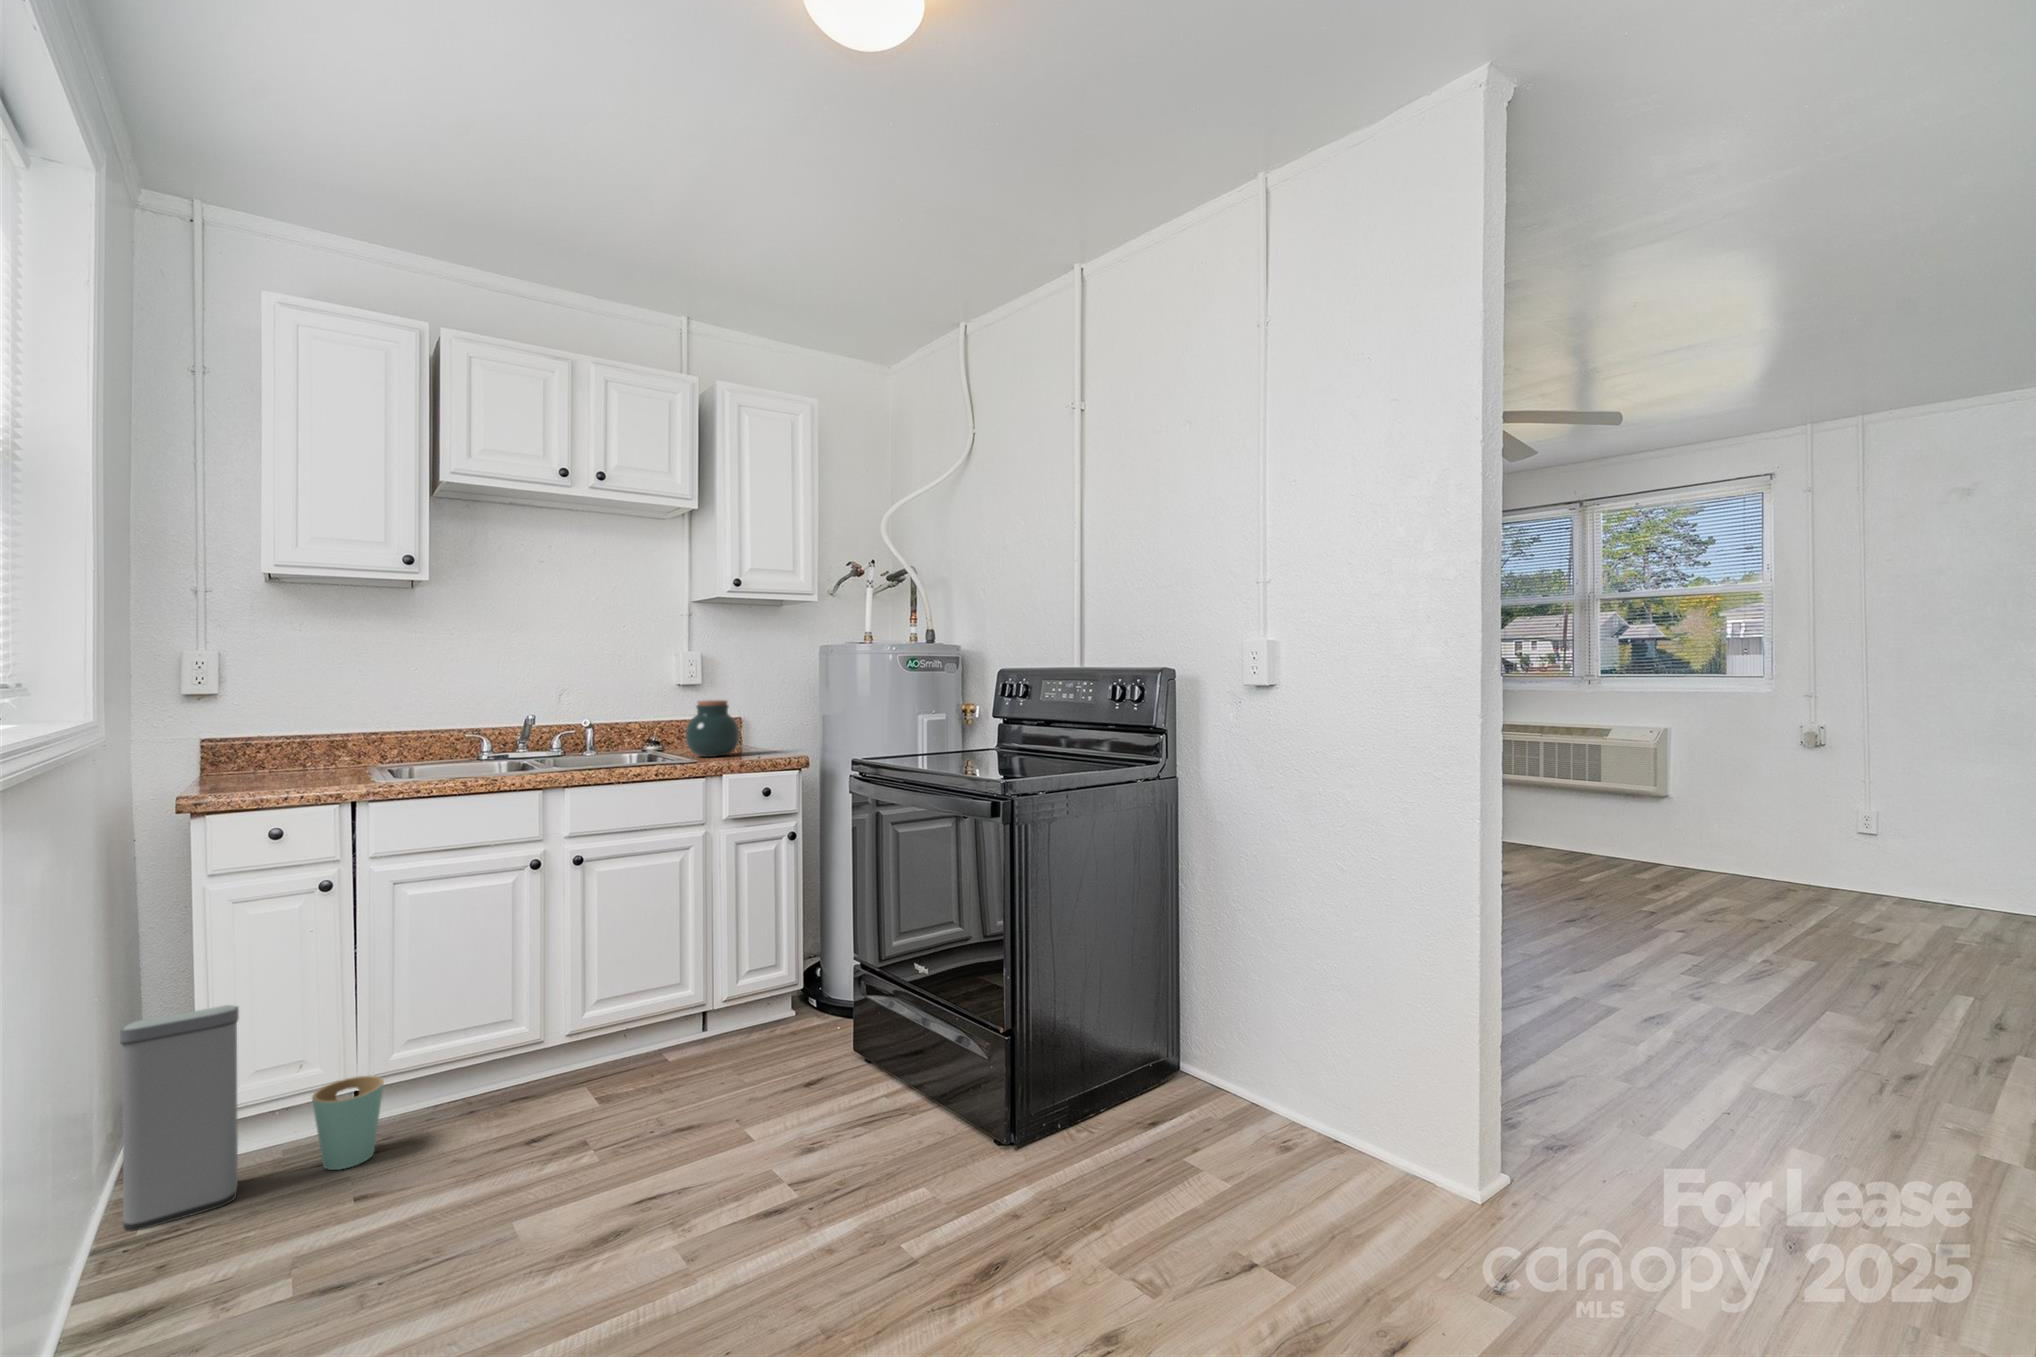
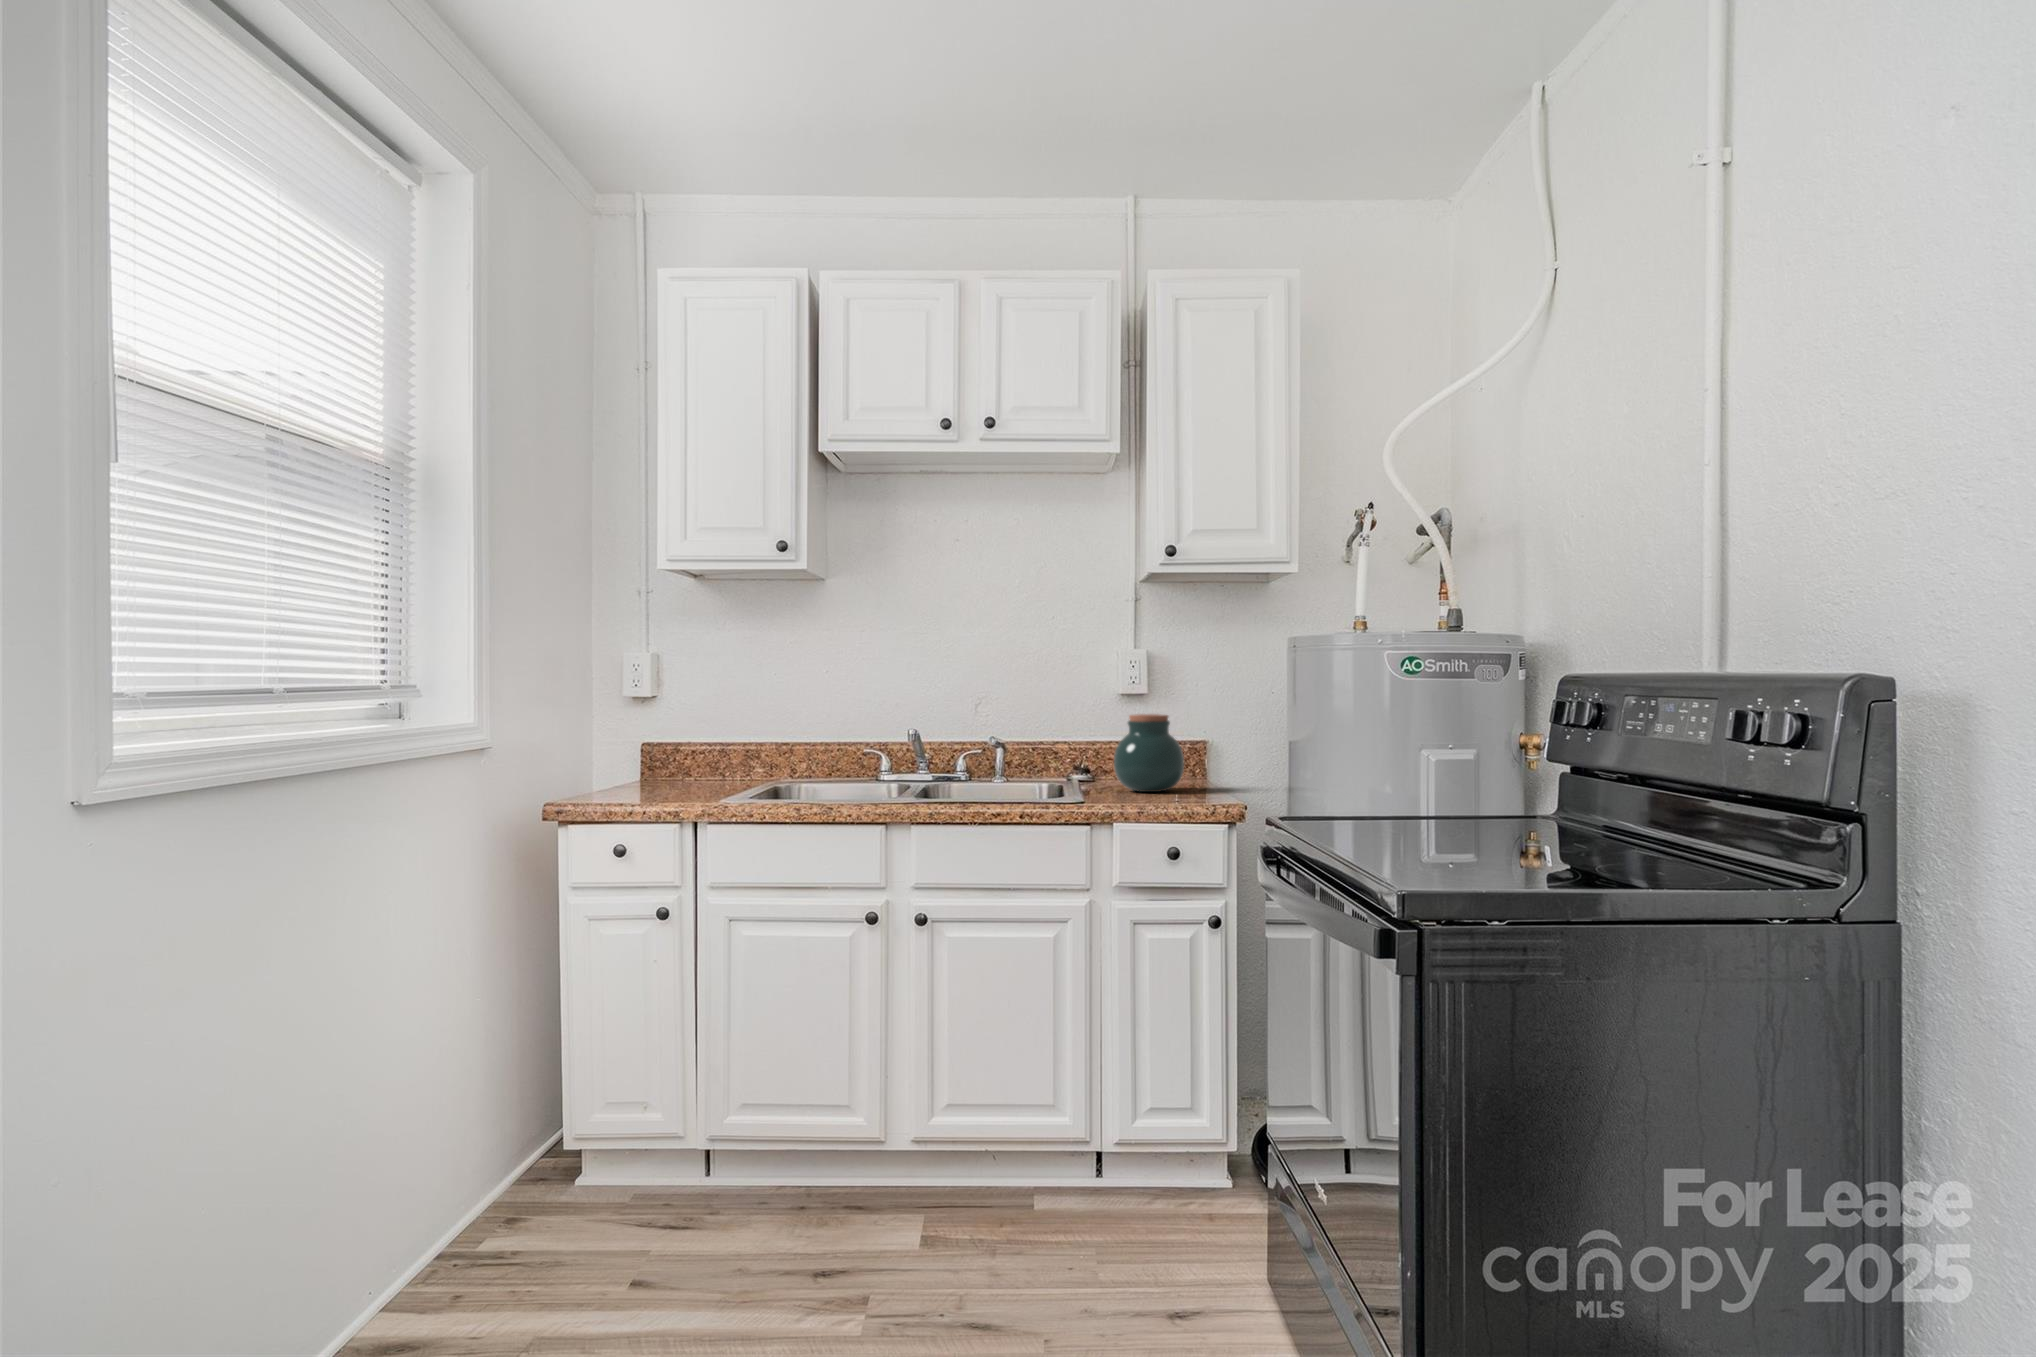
trash can: present [120,1005,384,1231] -> none [473,1028,699,1246]

